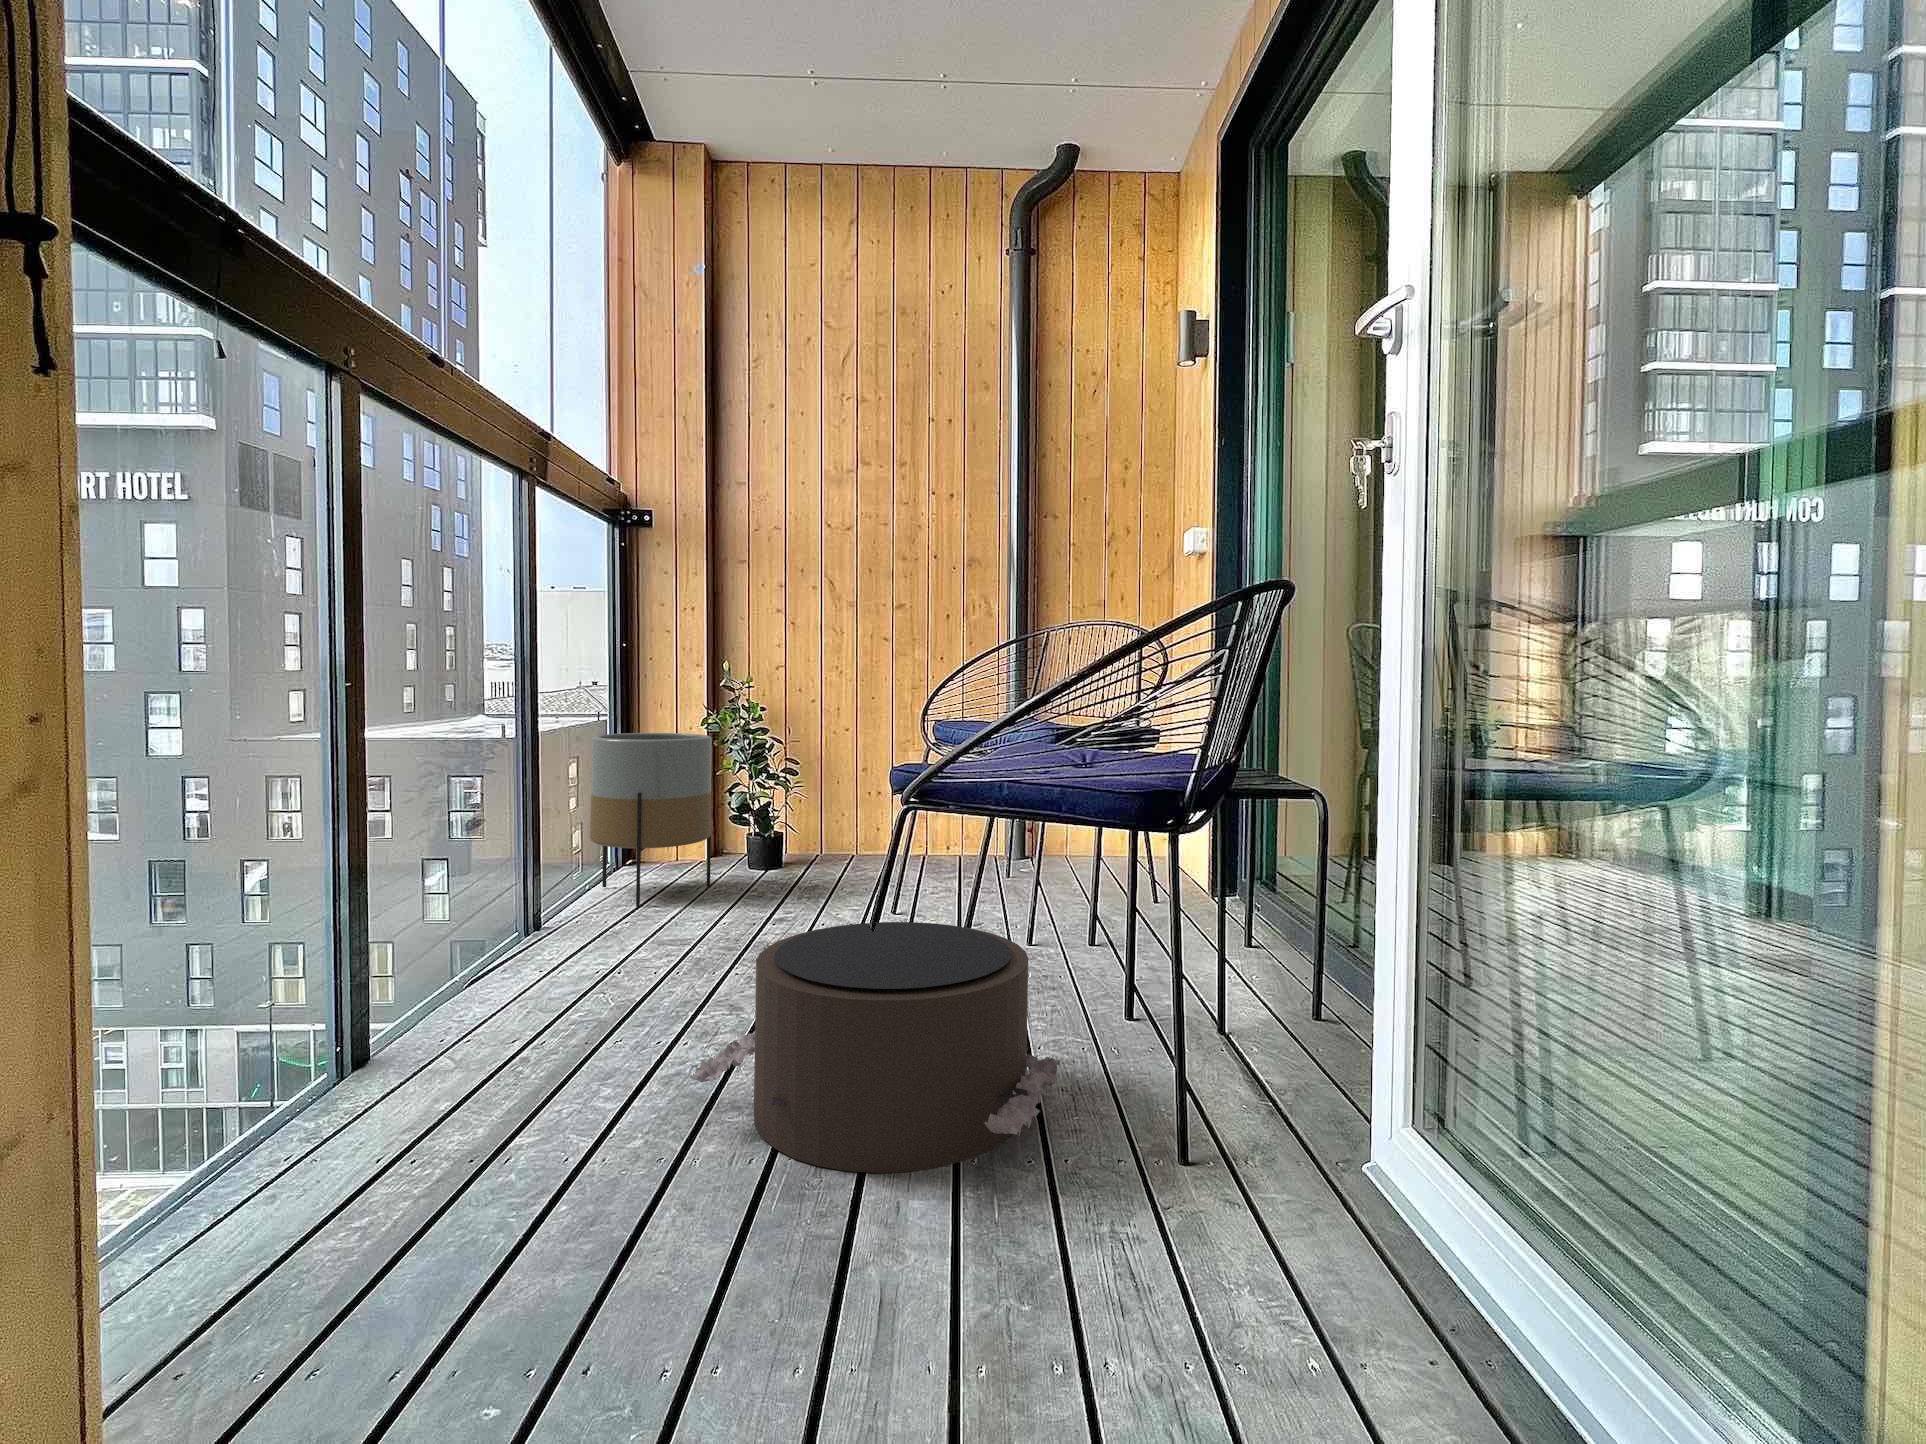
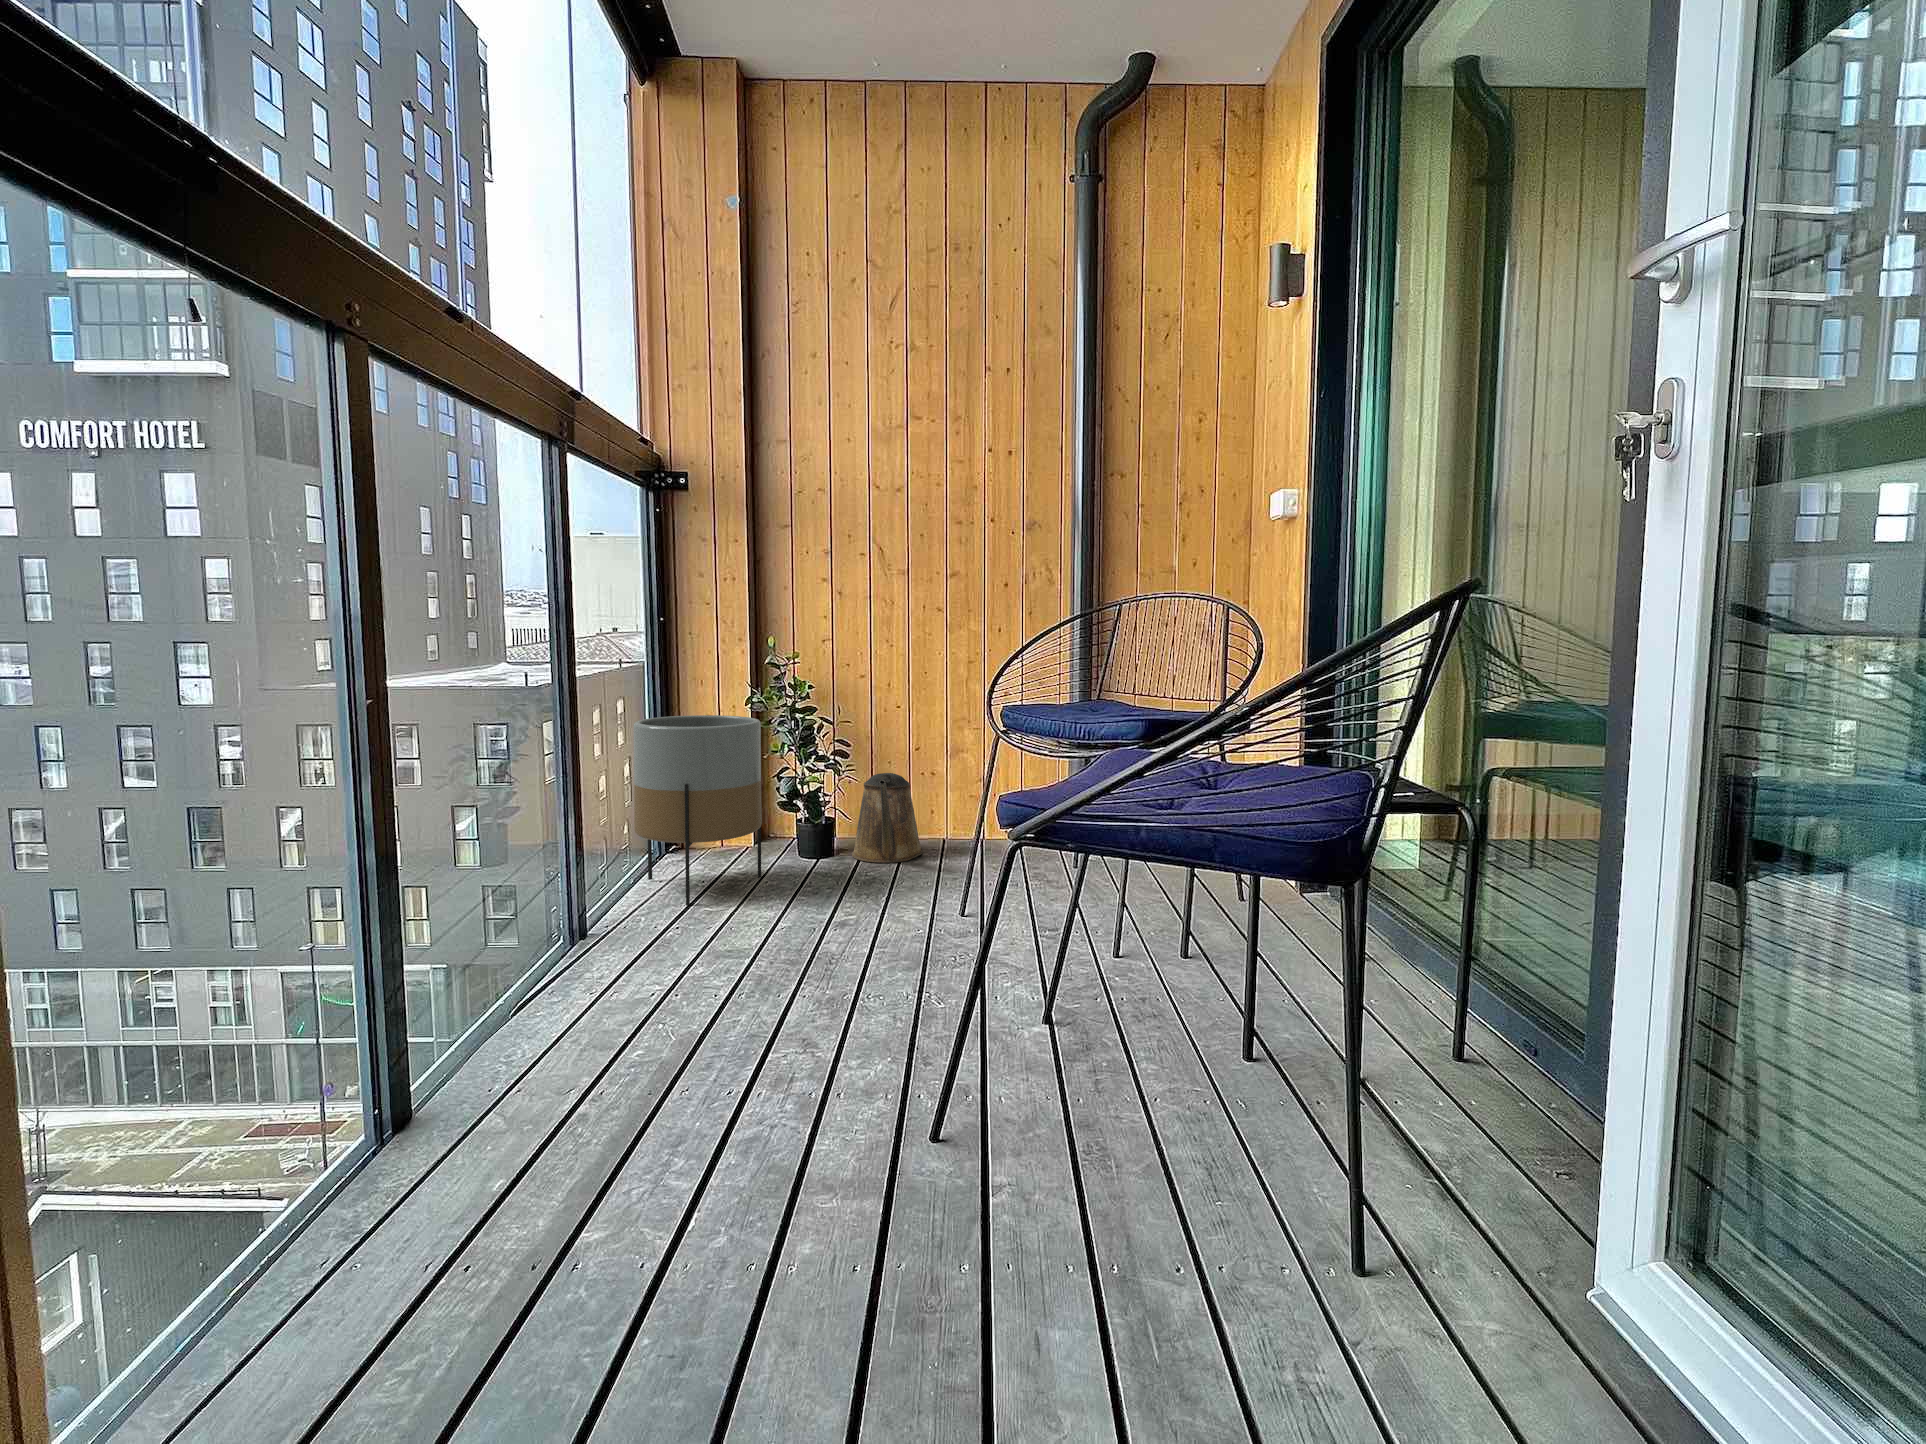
watering can: none [798,791,866,875] -> present [852,773,923,863]
pouf: present [689,922,1061,1173] -> none [774,963,1199,1291]

